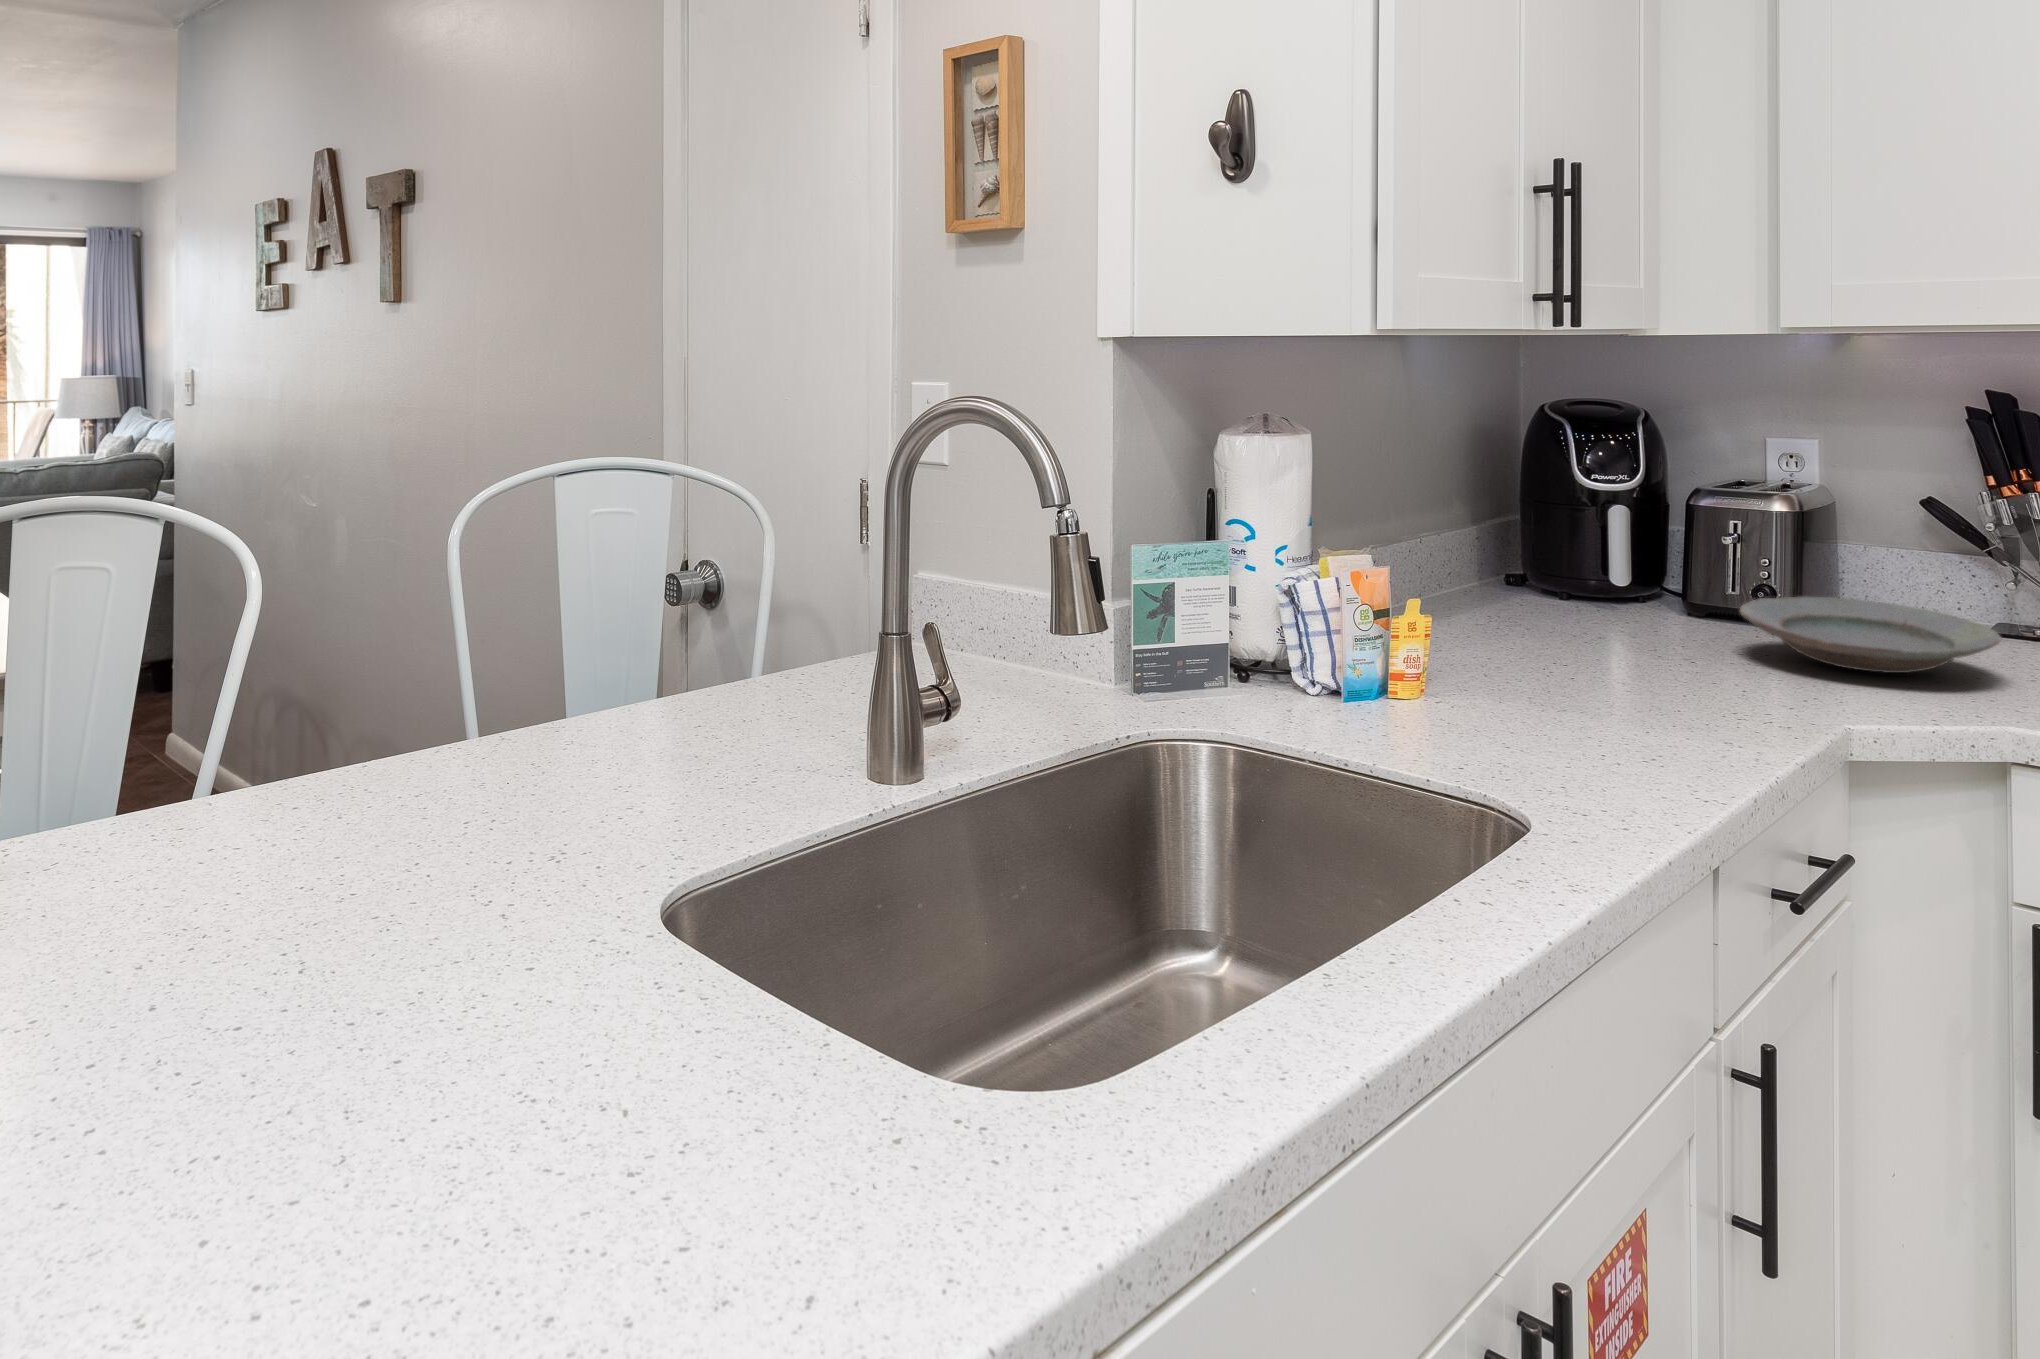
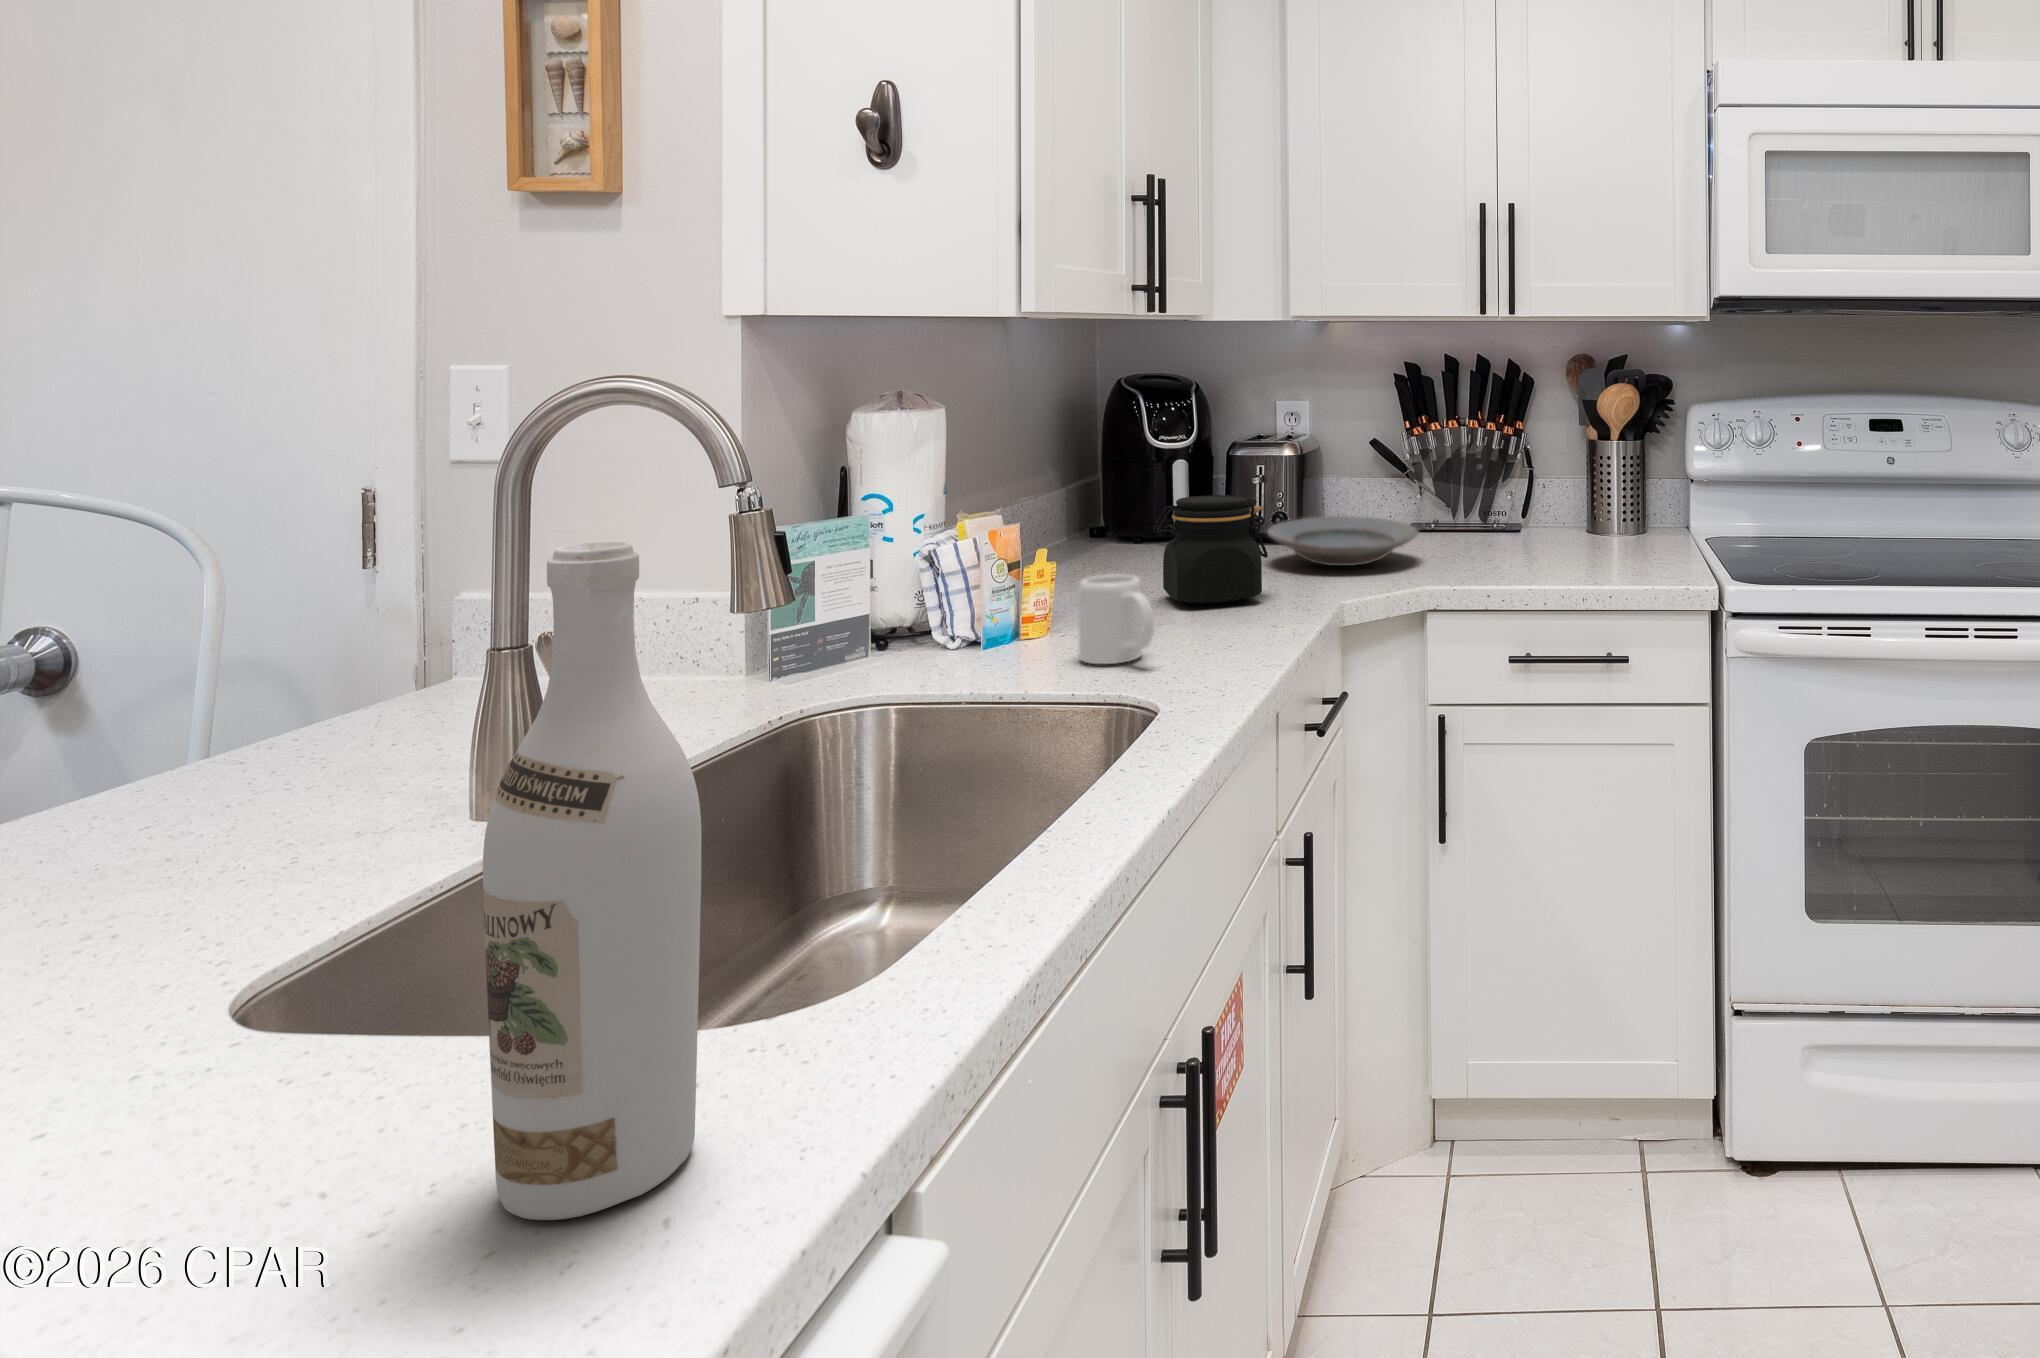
jar: none [1564,555,1730,694] -> present [1153,495,1268,604]
wine bottle: none [749,572,921,1217] -> present [483,542,701,1220]
mug: none [1450,641,1543,750] -> present [1078,574,1154,664]

